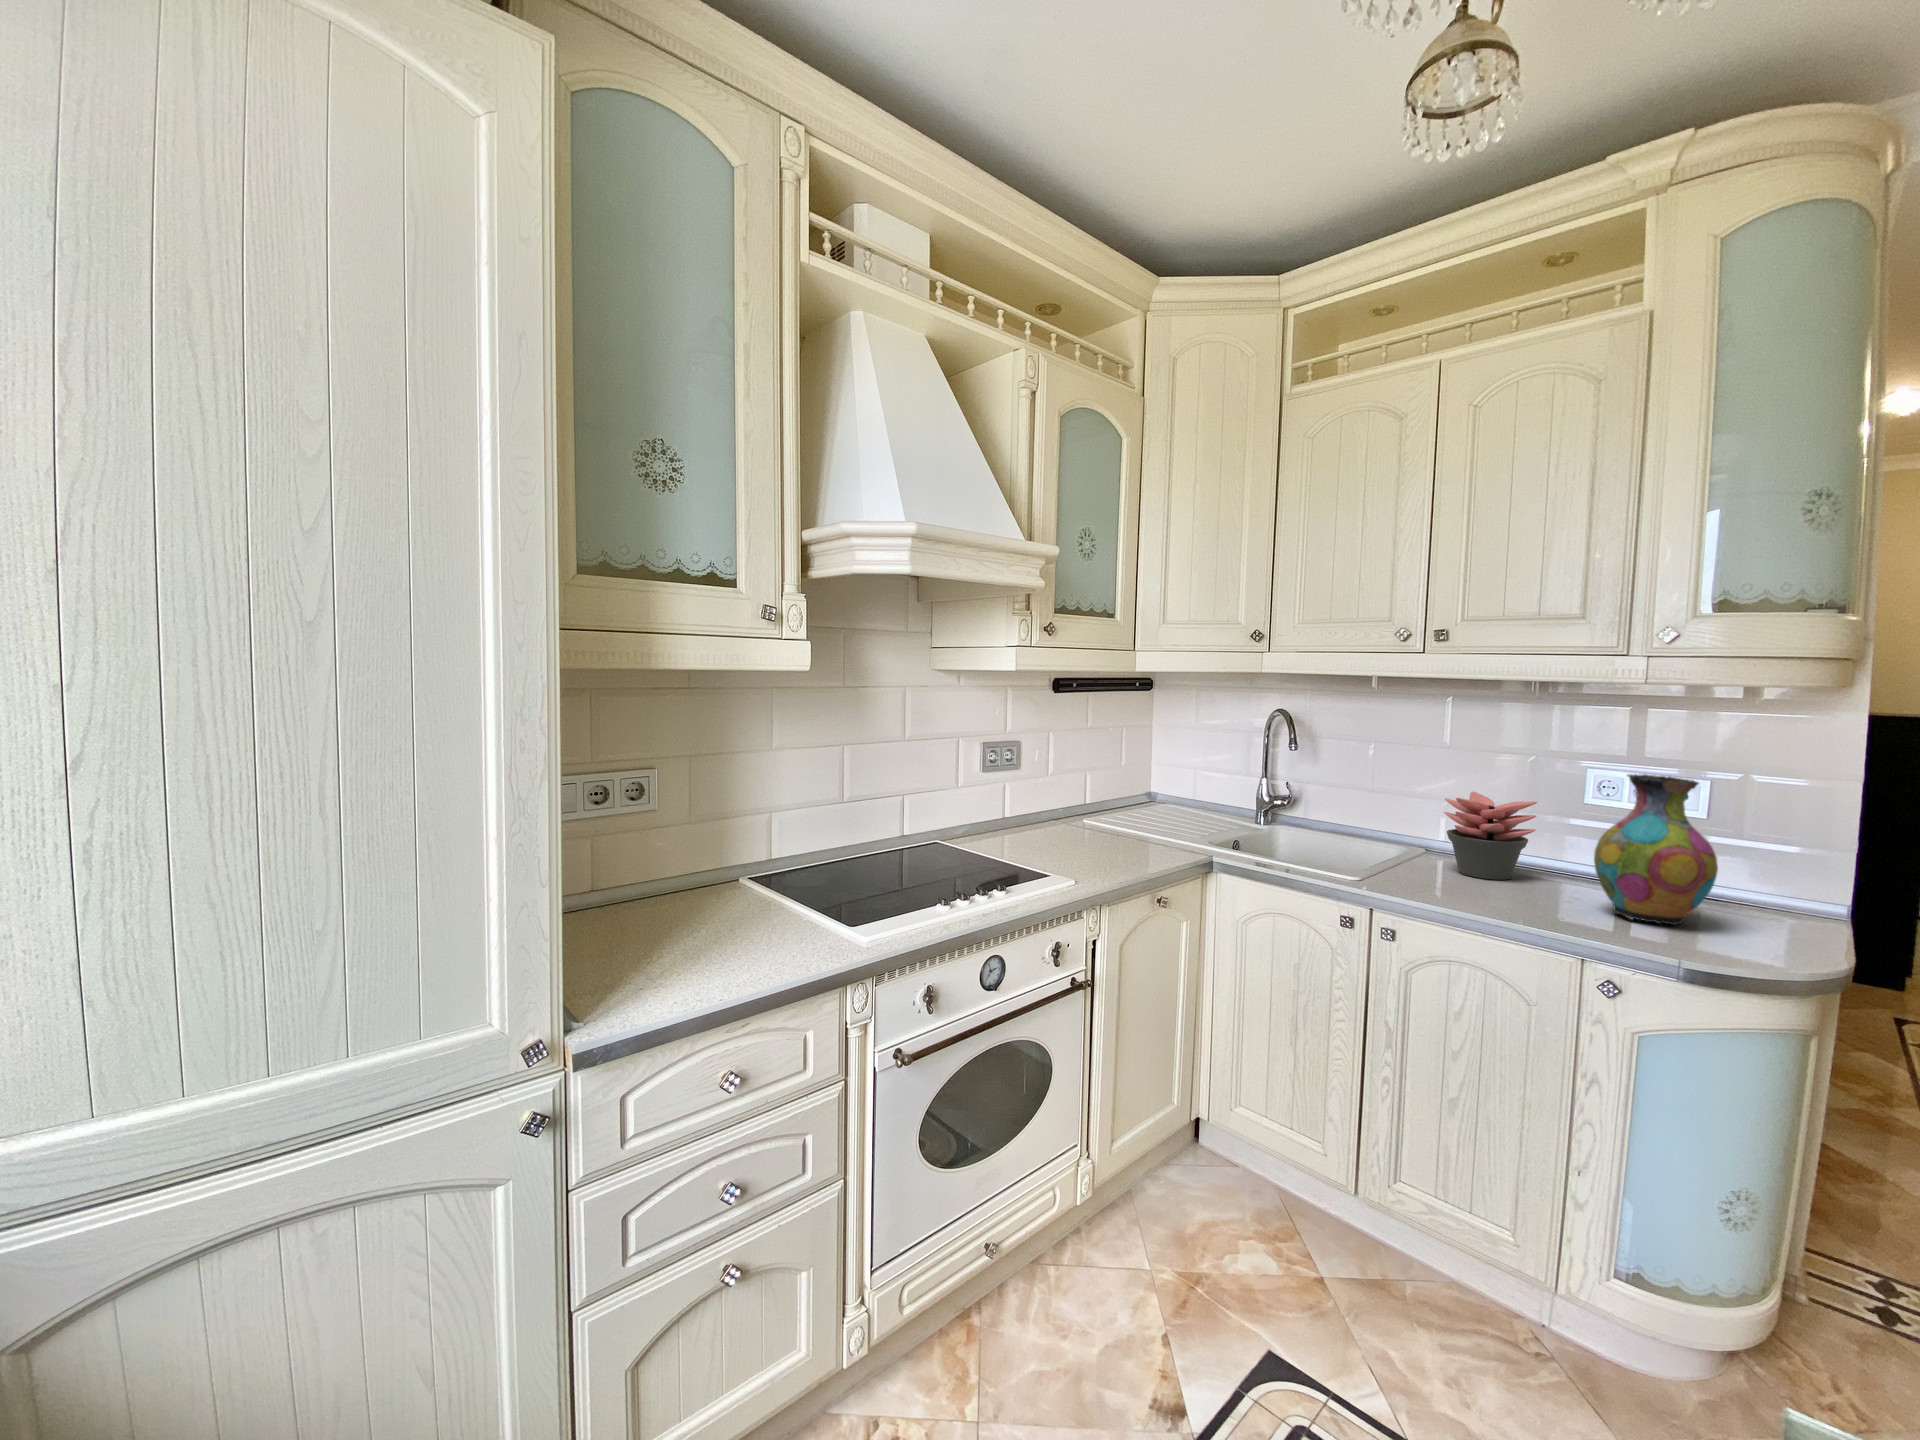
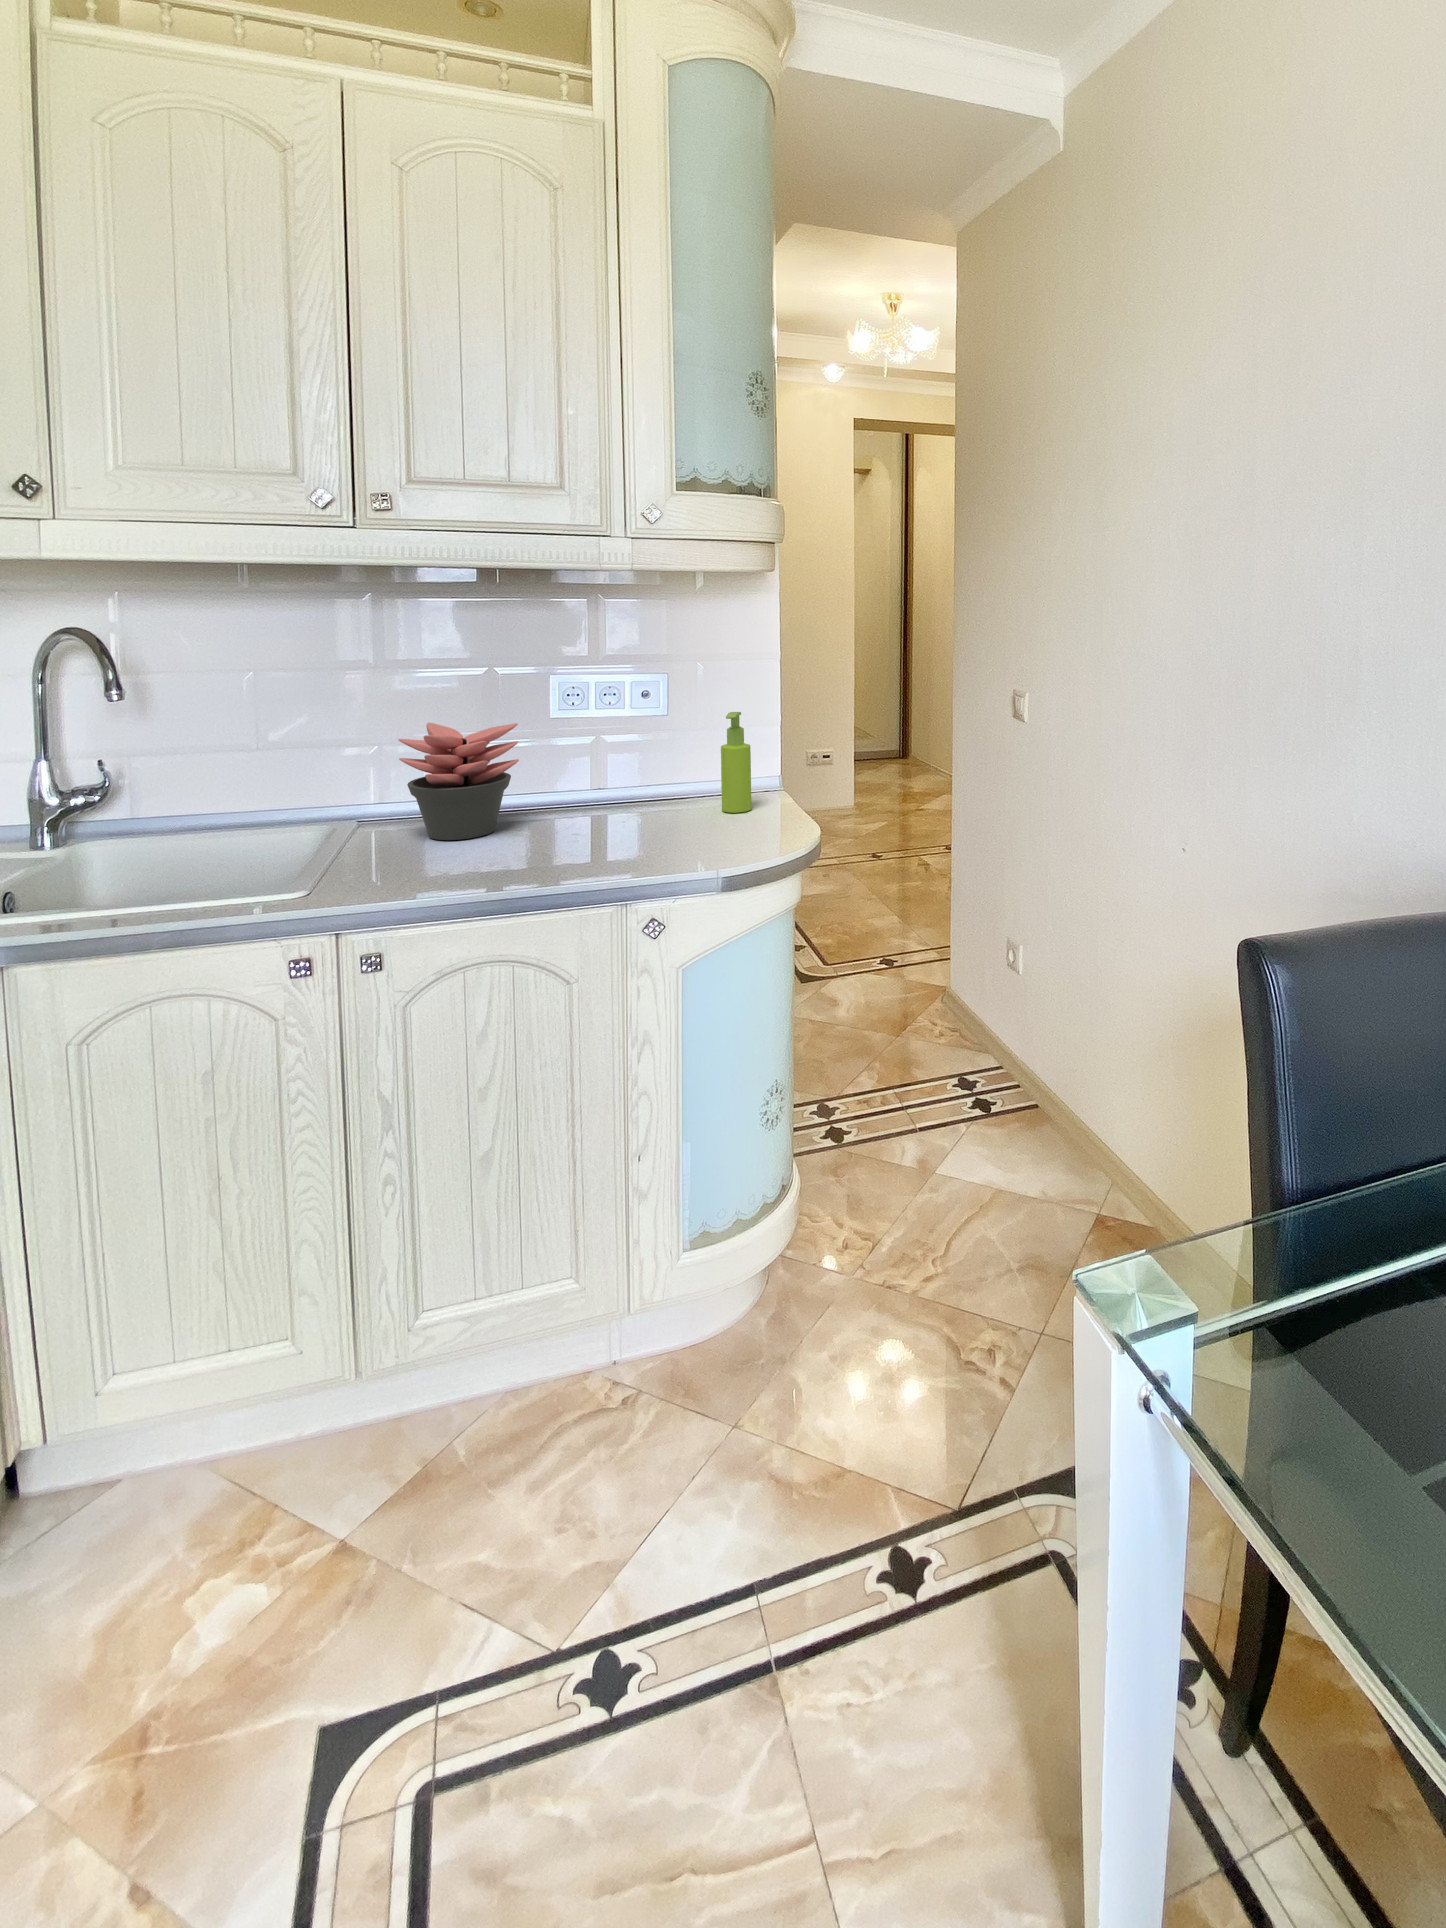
vase: present [1594,774,1718,925] -> none [604,673,714,842]
soap dispenser: none [1746,826,1791,927] -> present [721,712,752,813]

